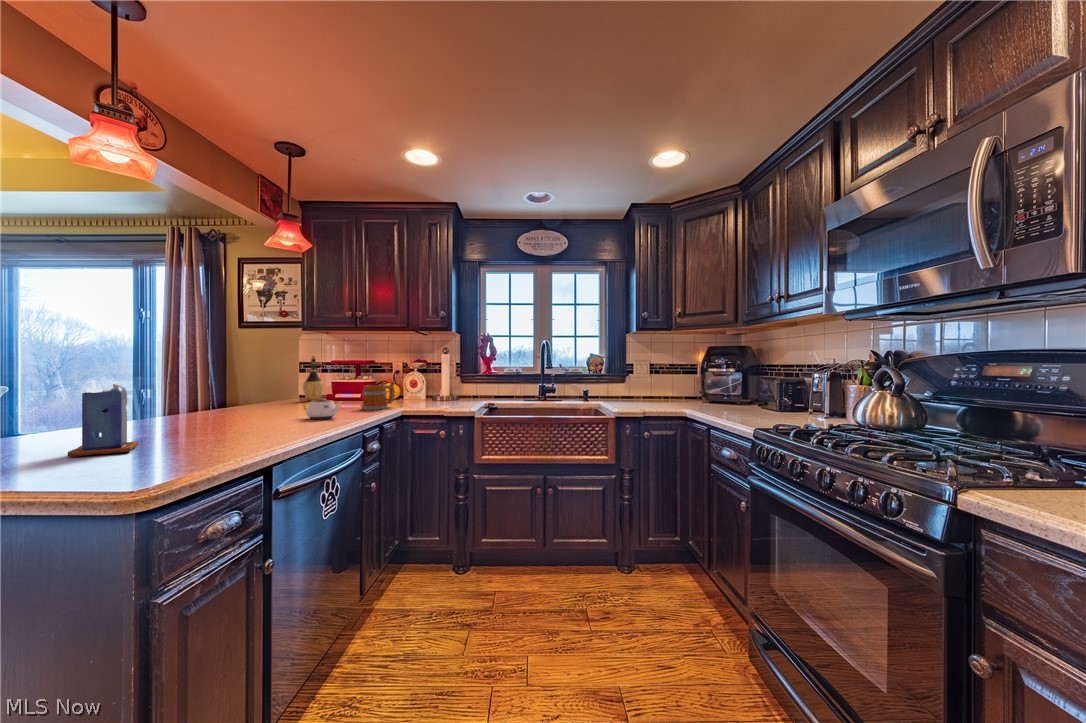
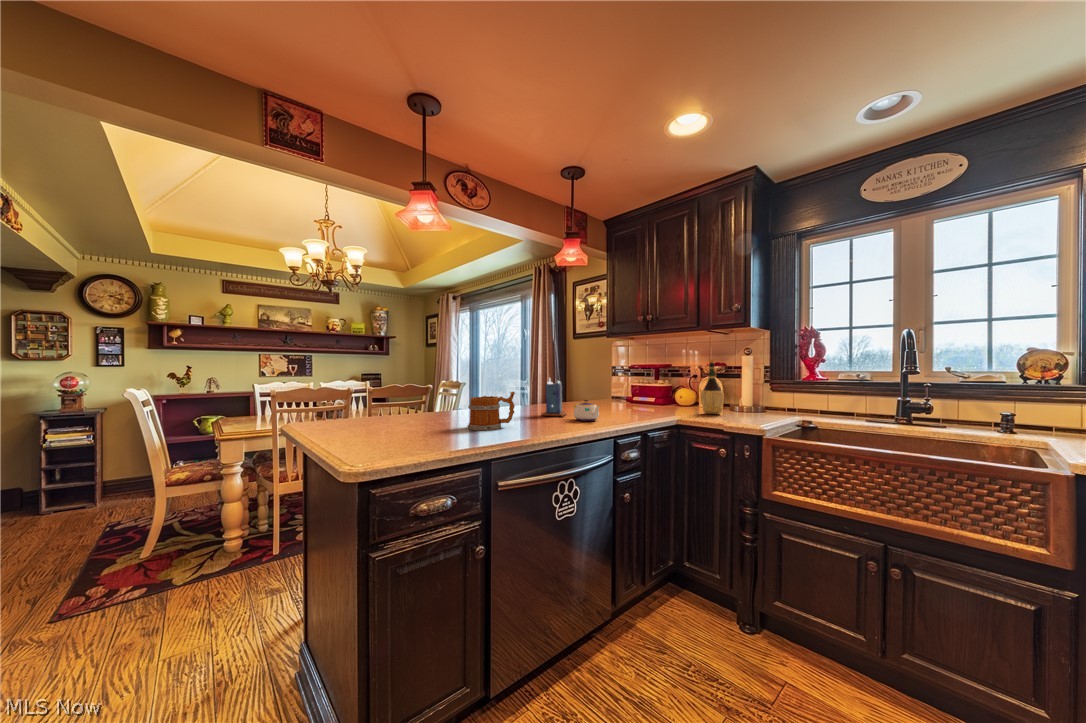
wine bottle: present [303,356,324,401] -> present [700,359,724,414]
candle: present [67,380,139,457] -> present [541,379,567,416]
mug: present [362,381,395,410] -> present [467,392,515,430]

